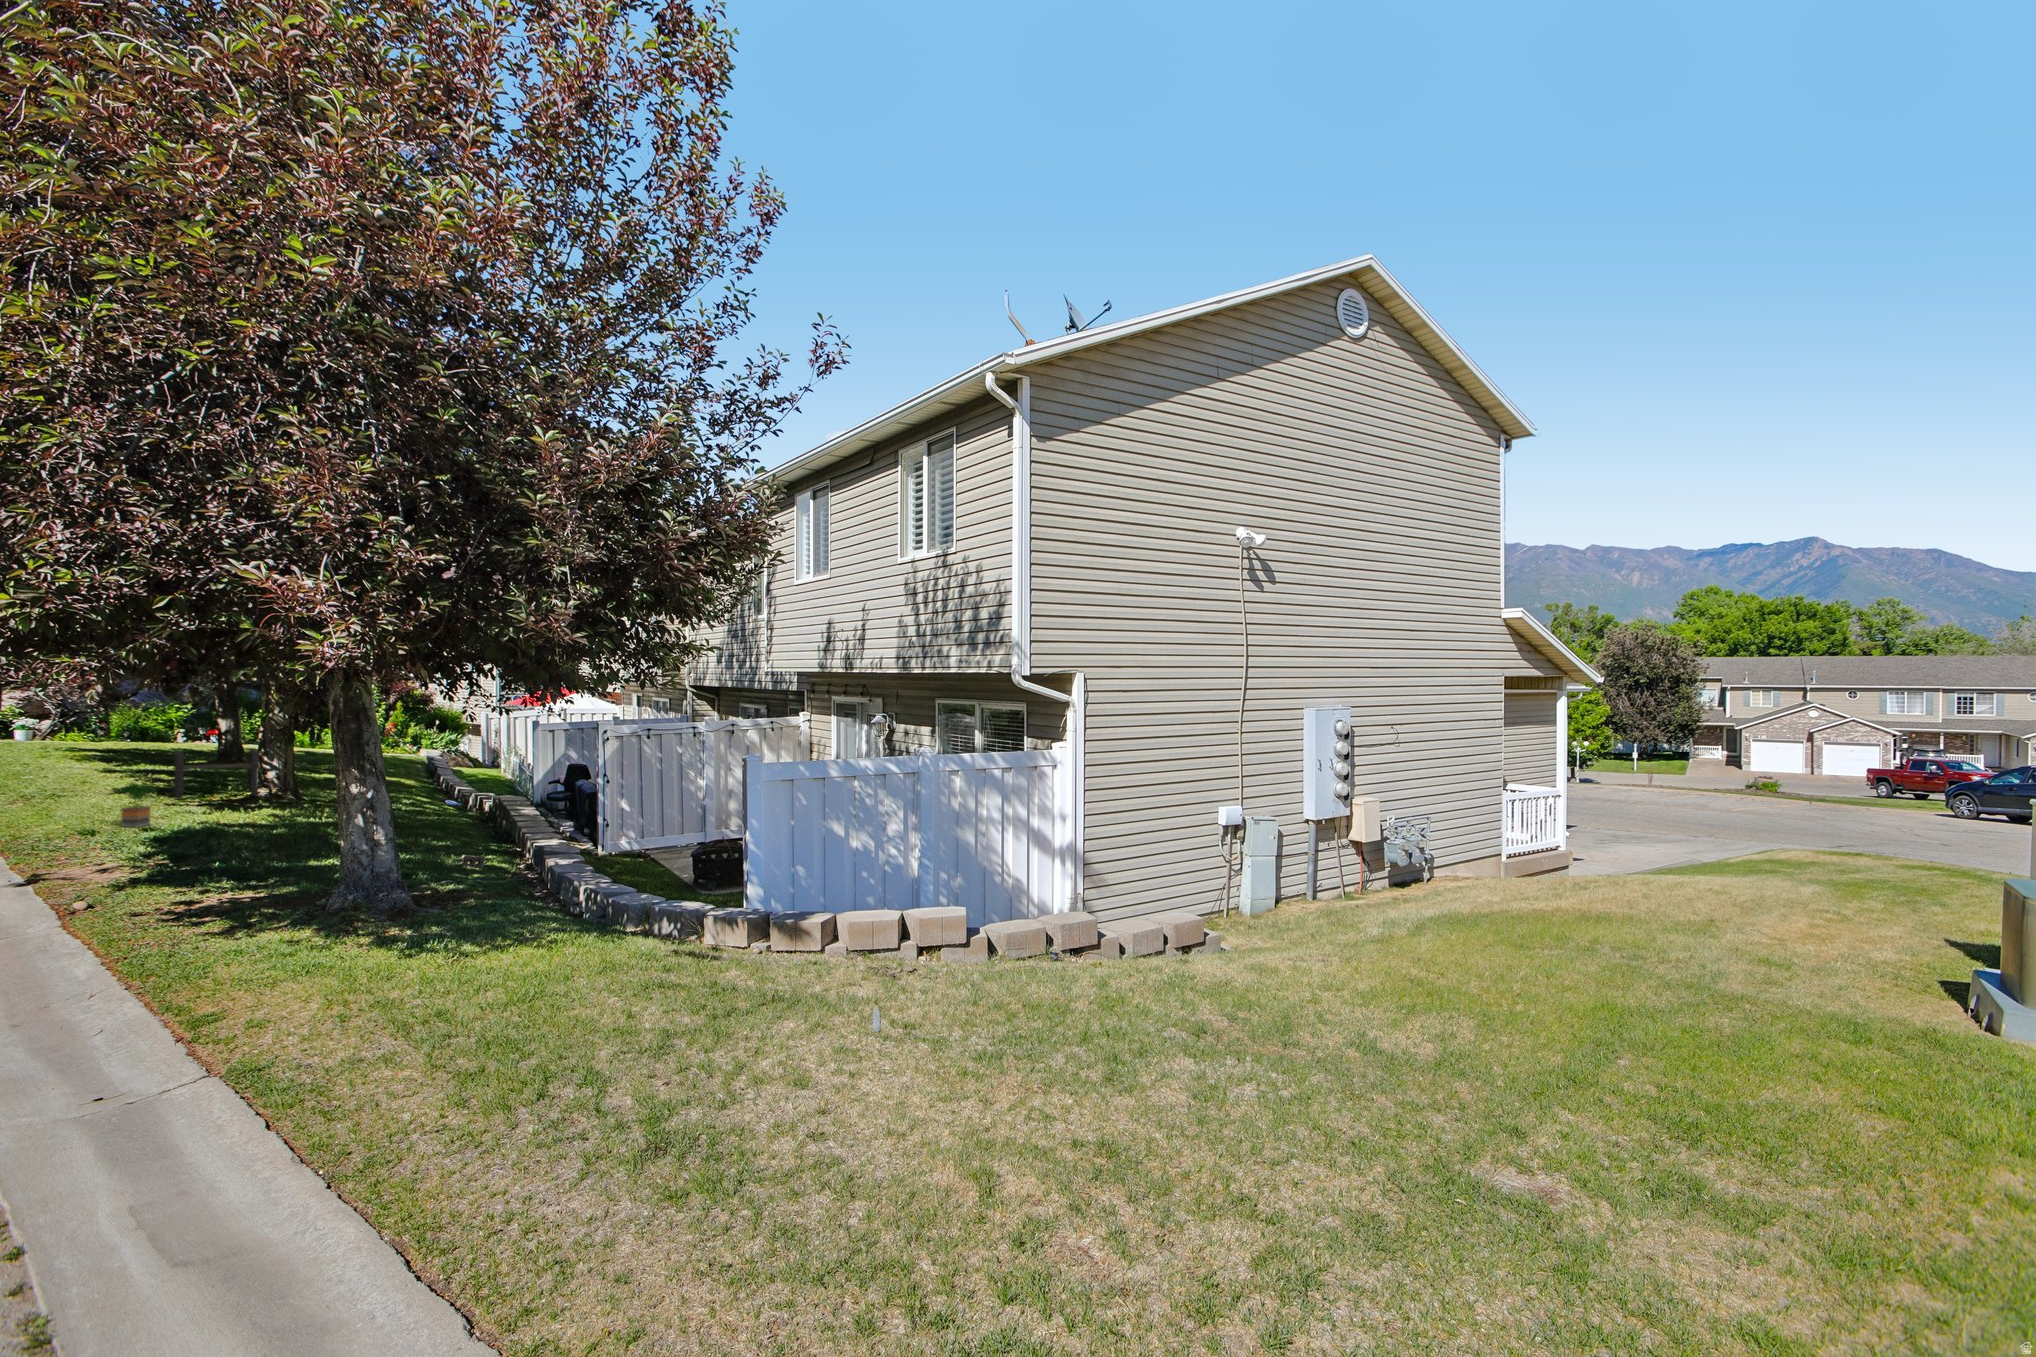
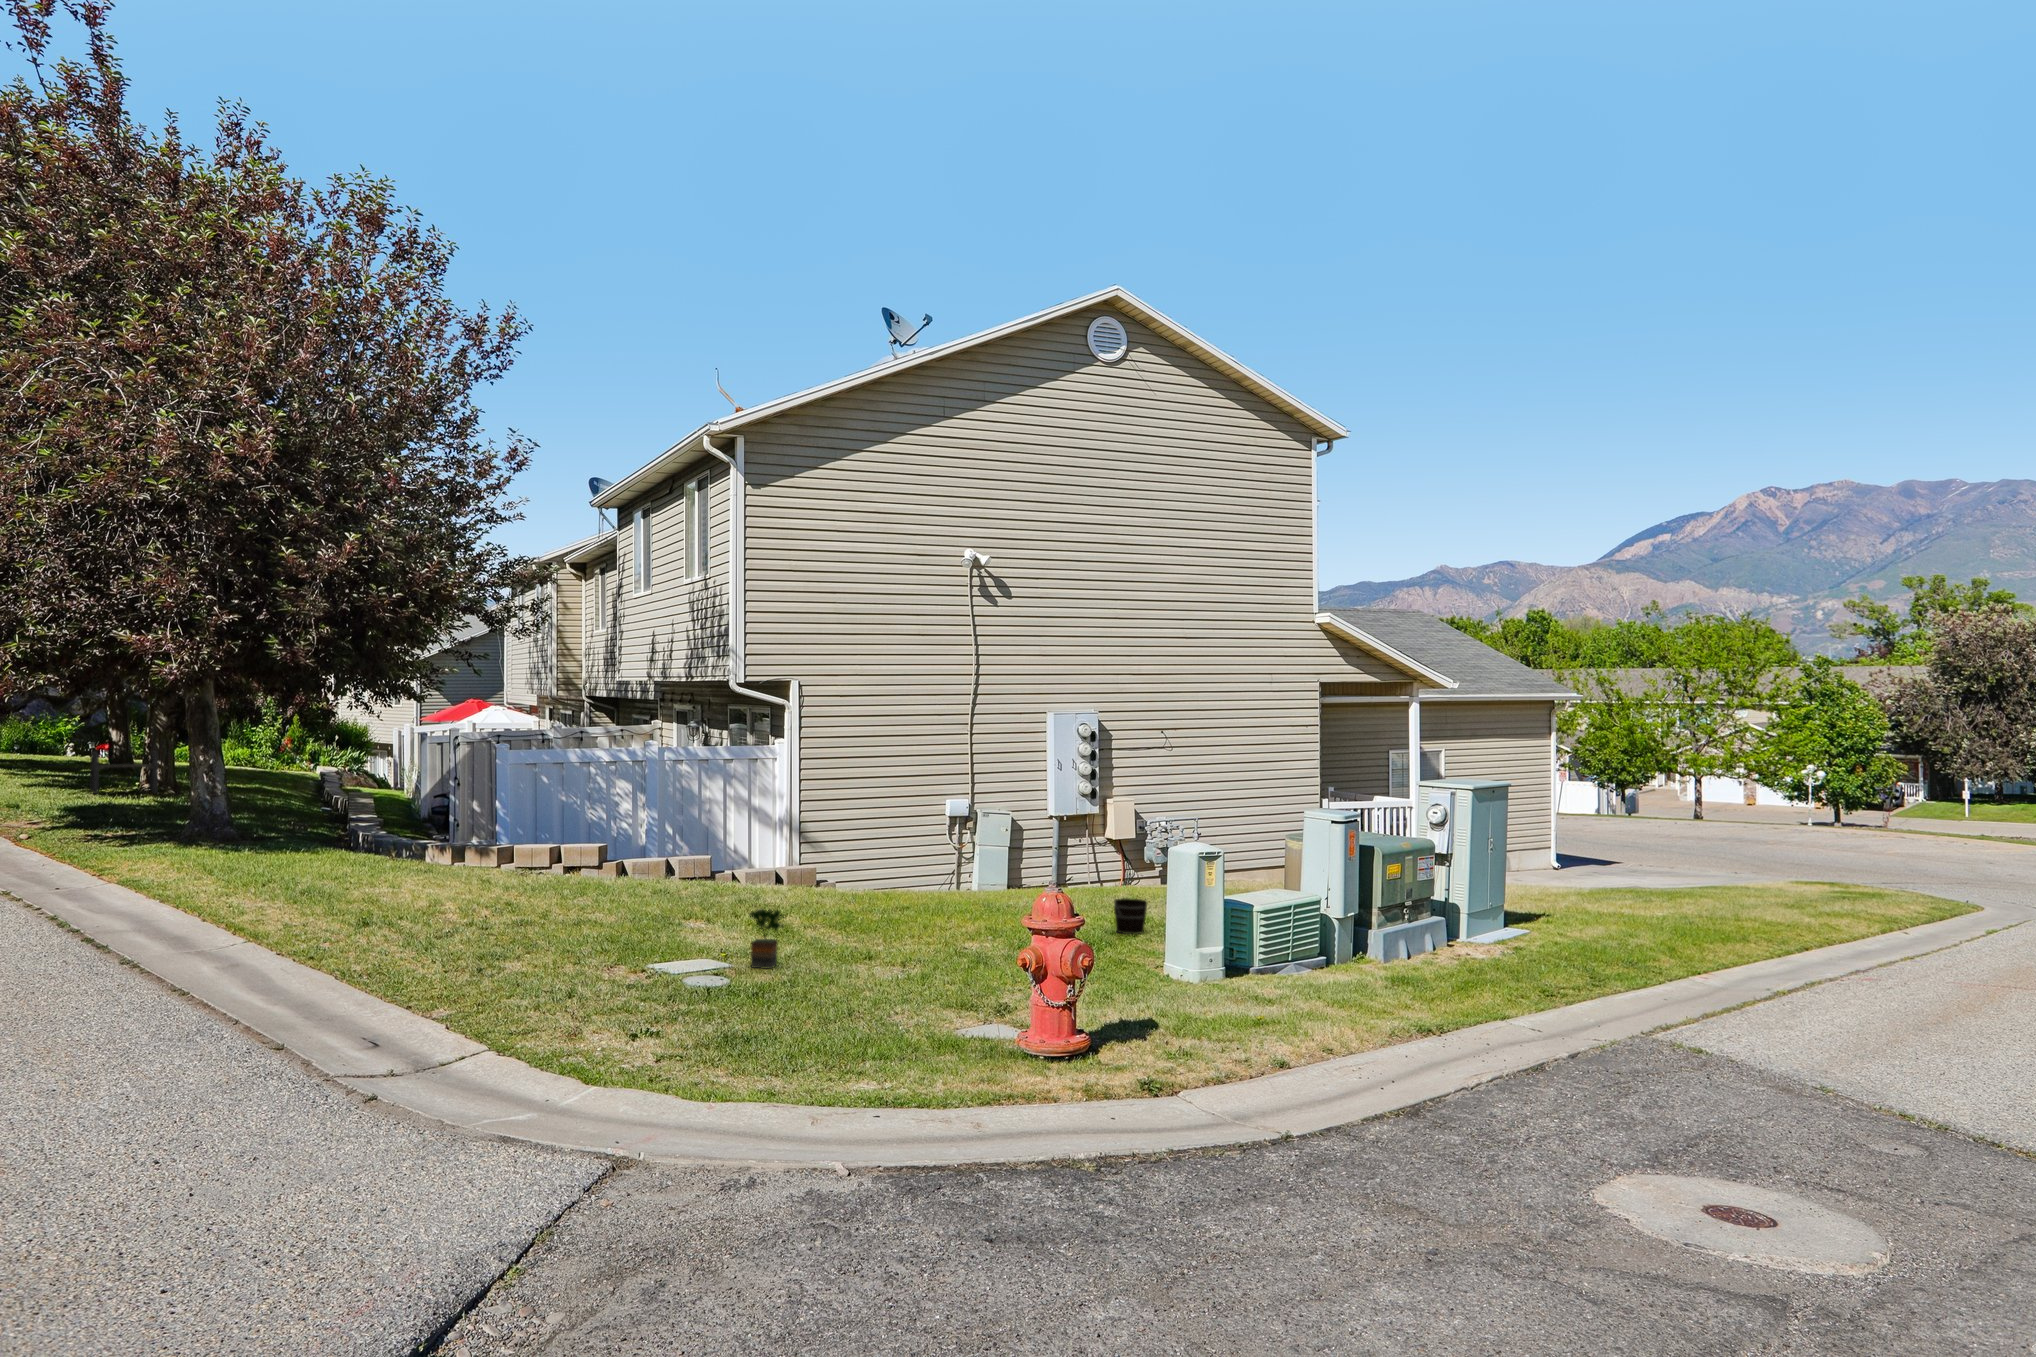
potted tree: present [121,784,155,827] -> present [749,908,785,969]
bucket: none [1814,1000,1882,1064] -> present [1114,898,1147,934]

